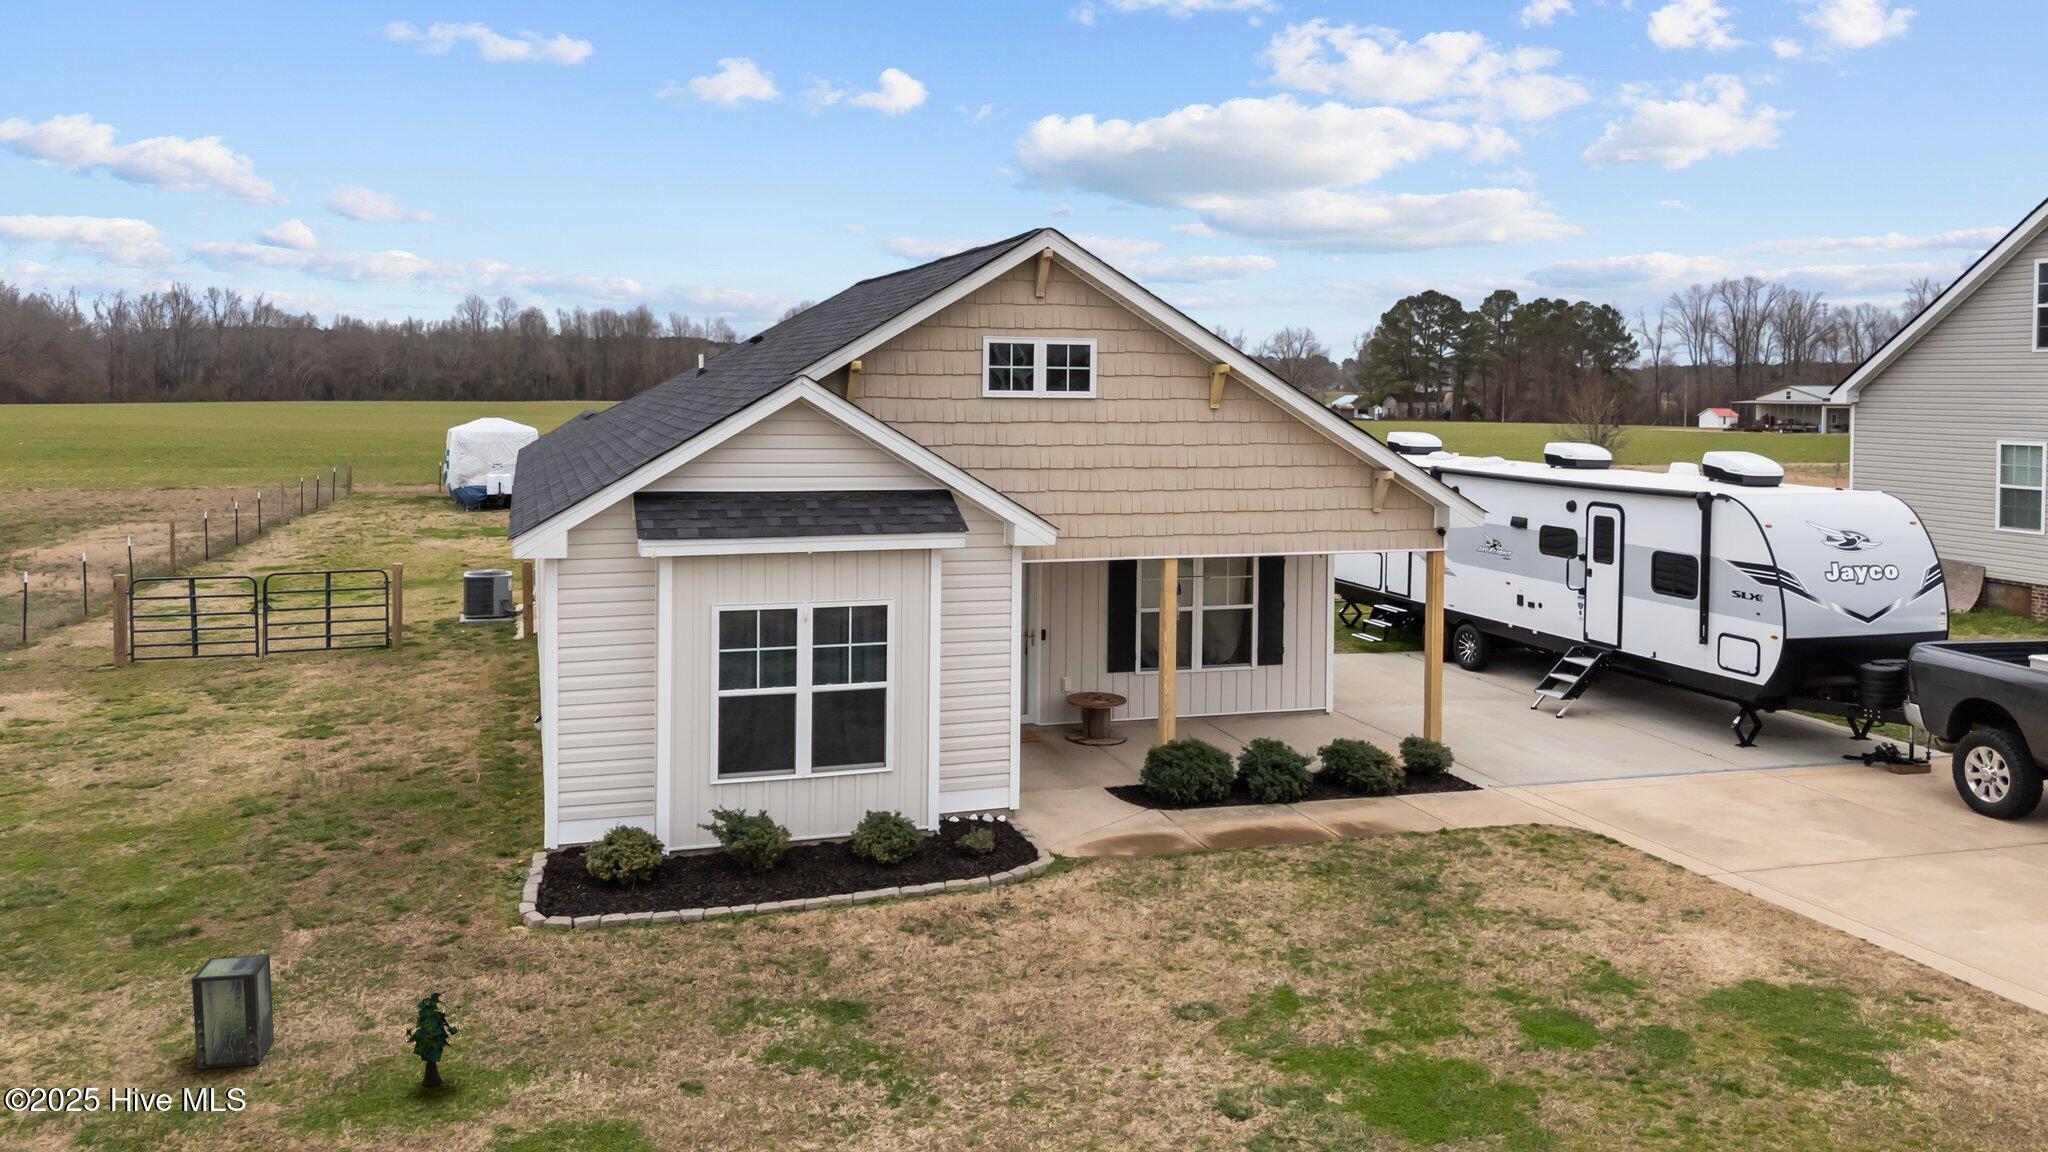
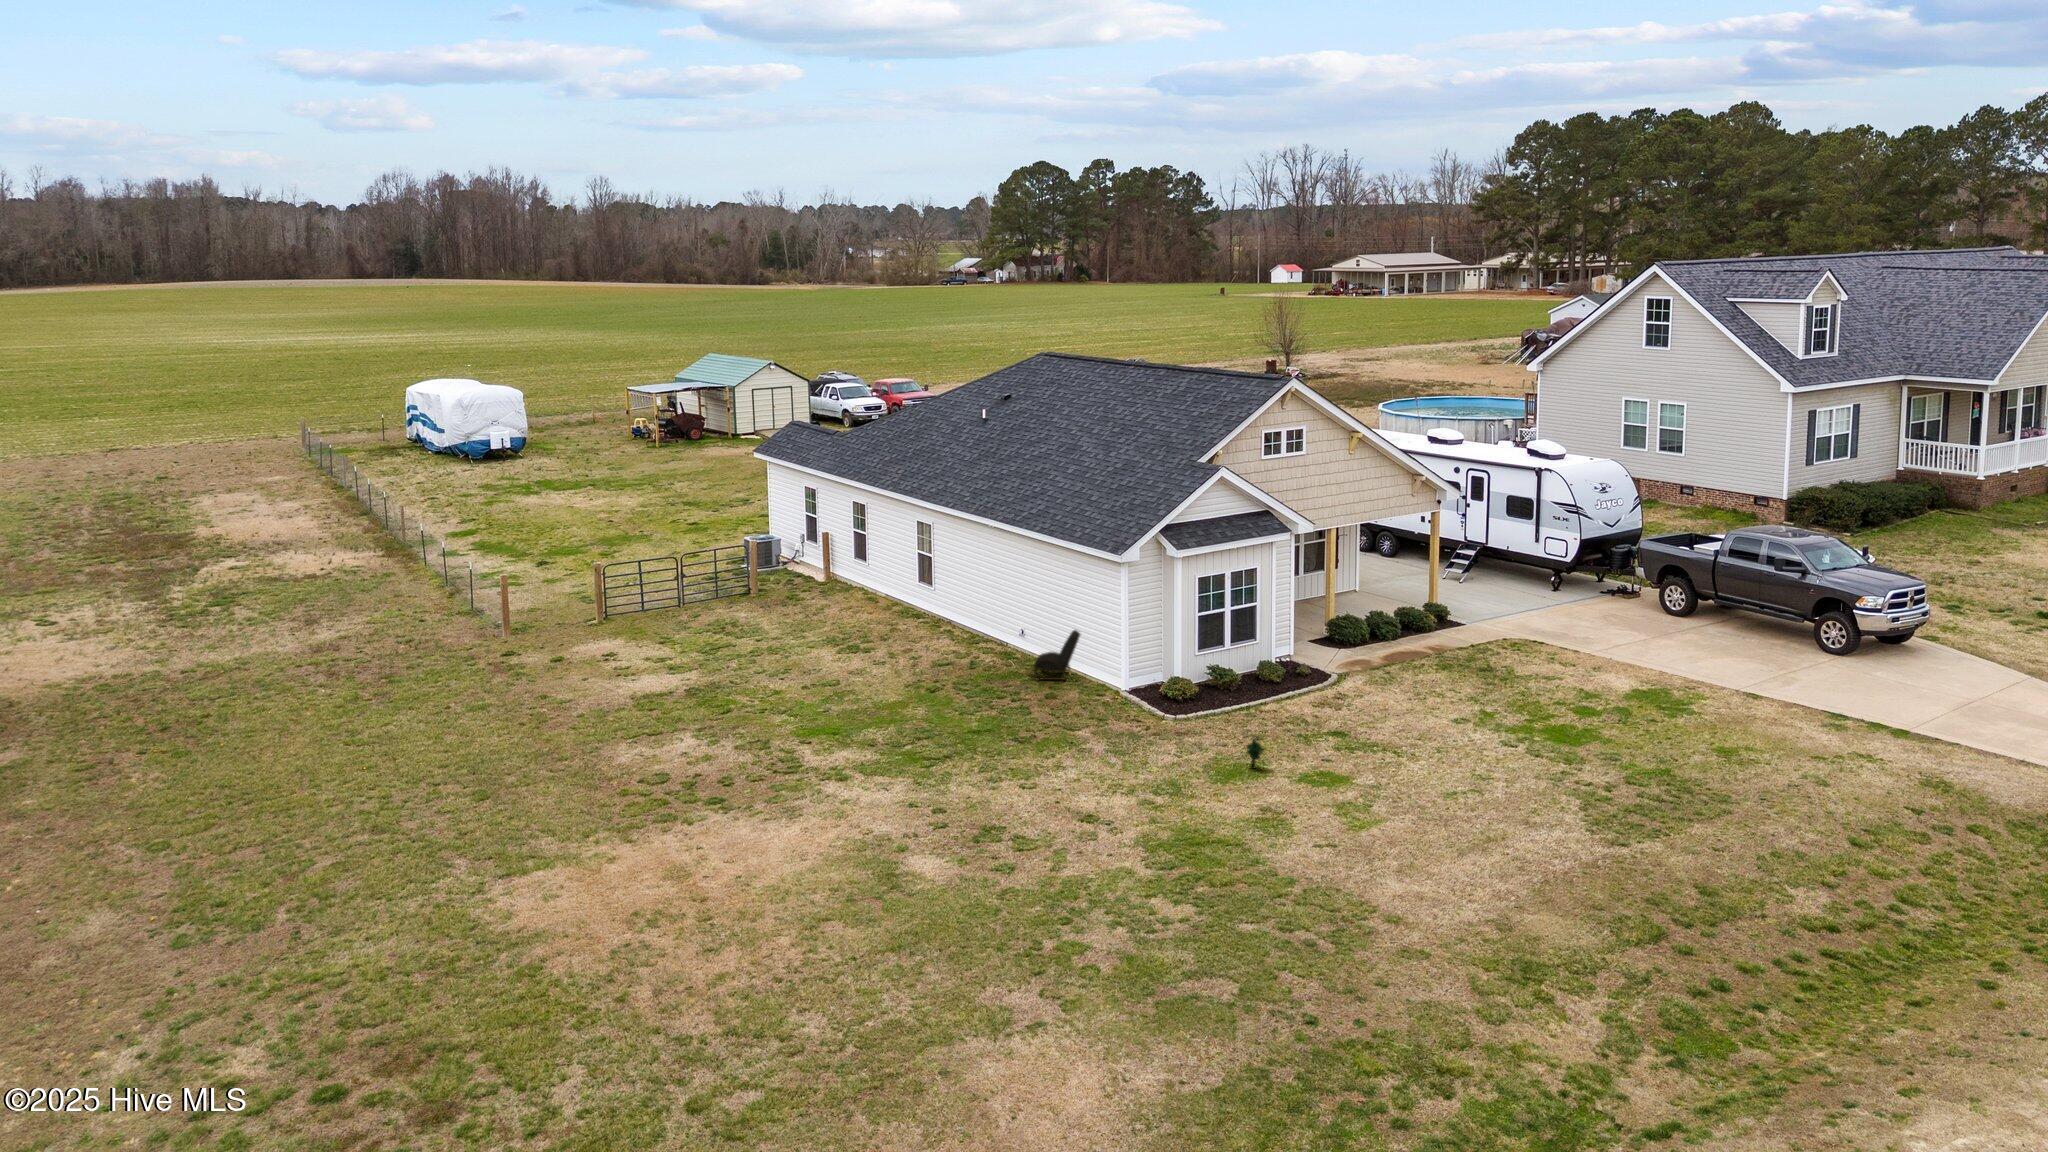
lounge chair: none [444,714,552,819] -> present [1034,630,1080,681]
storage box: present [192,954,274,1069] -> none [1155,732,1184,774]

